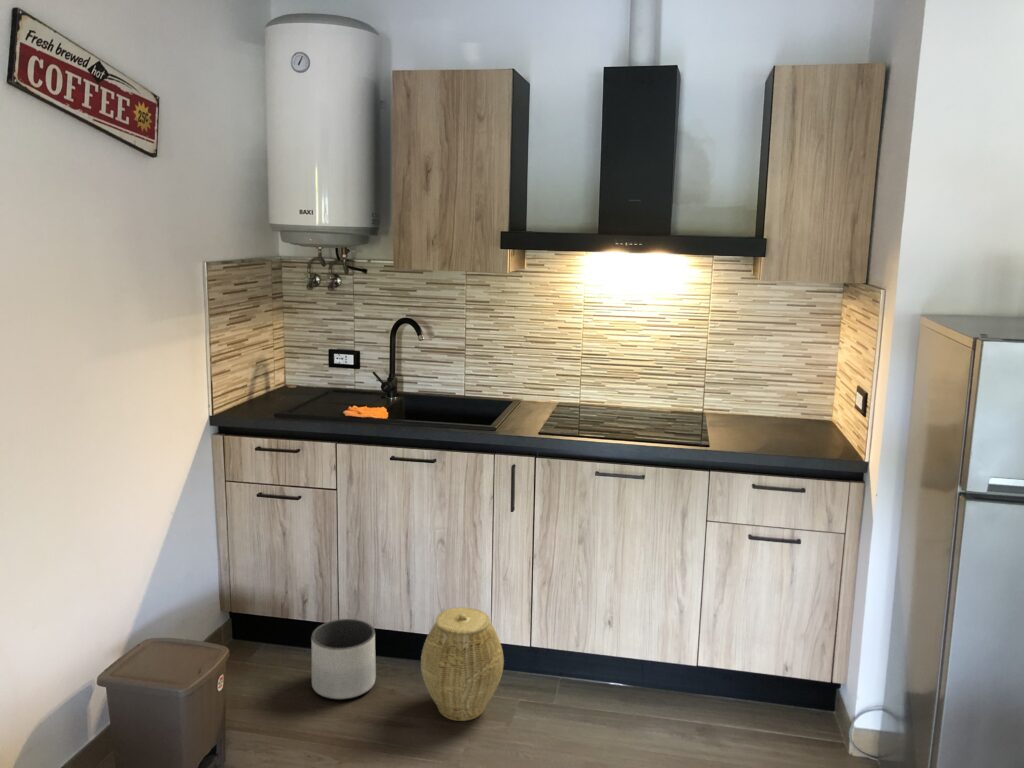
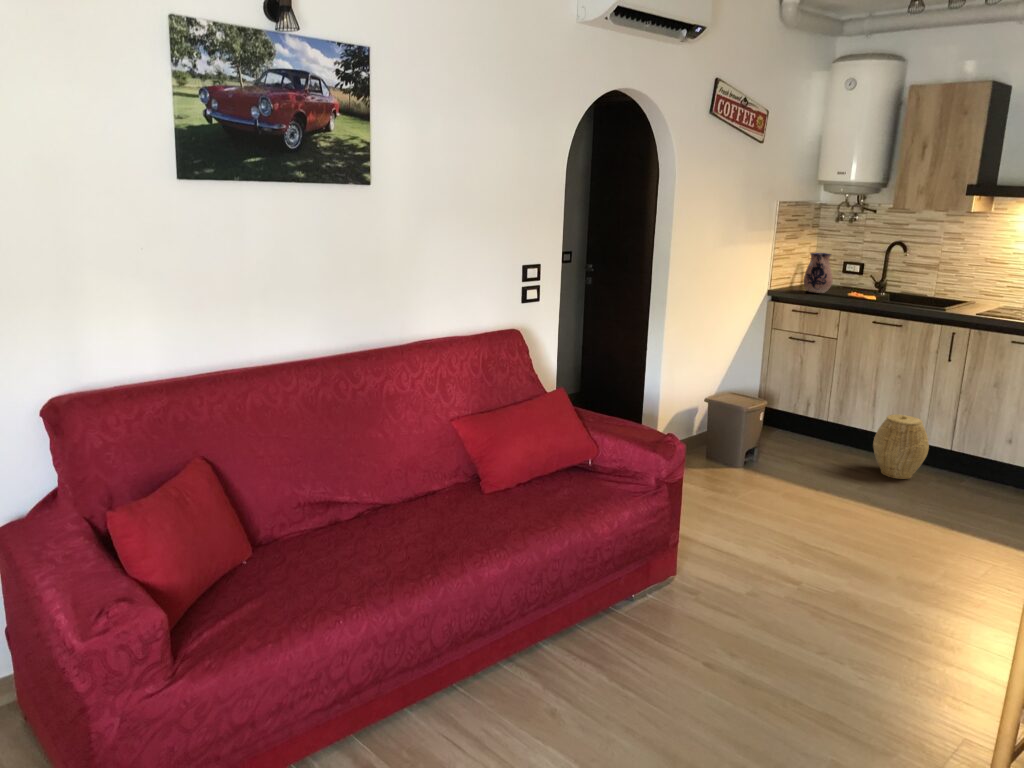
ceramic pitcher: none [269,342,316,411] -> present [803,253,832,293]
planter: present [311,619,376,700] -> none [806,416,848,457]

